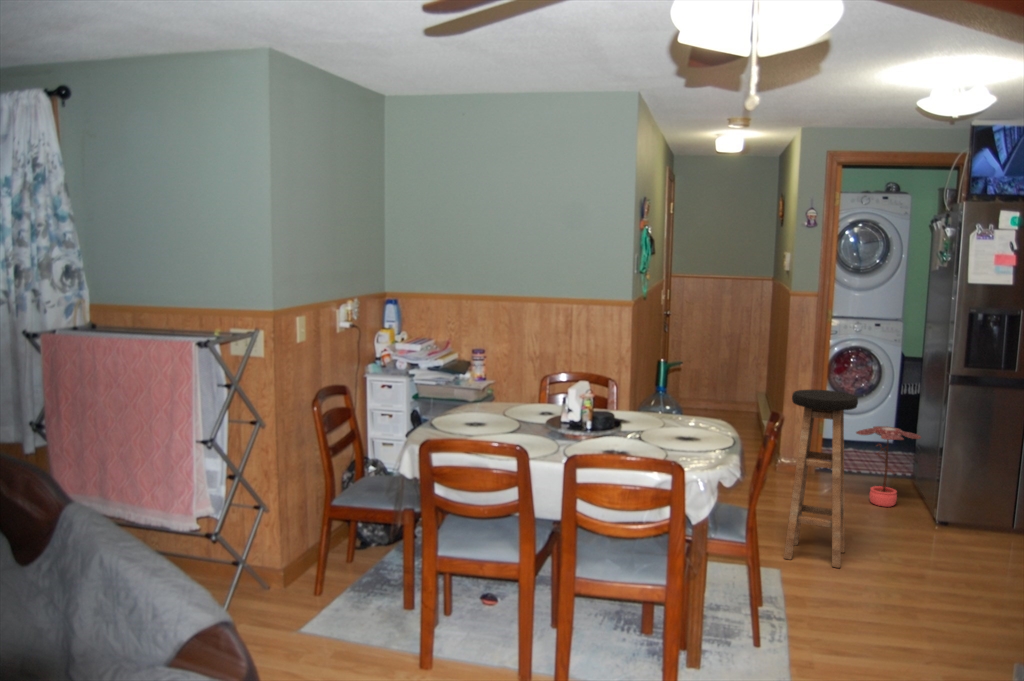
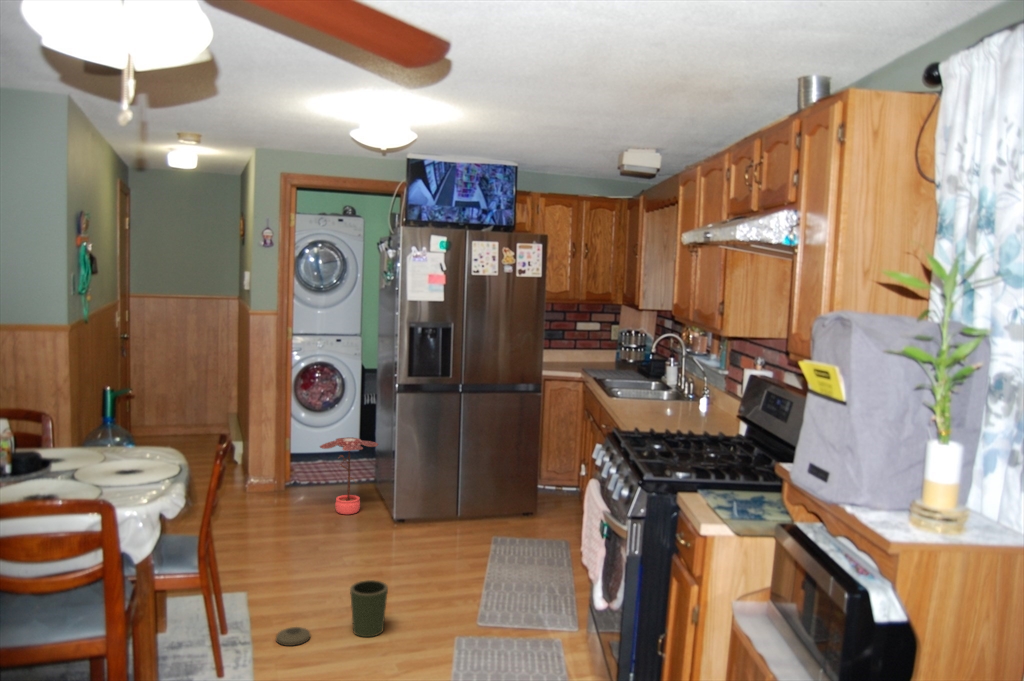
bar stool: present [784,390,858,568] -> none [247,411,314,593]
trash can: none [814,565,932,621] -> present [276,580,388,646]

